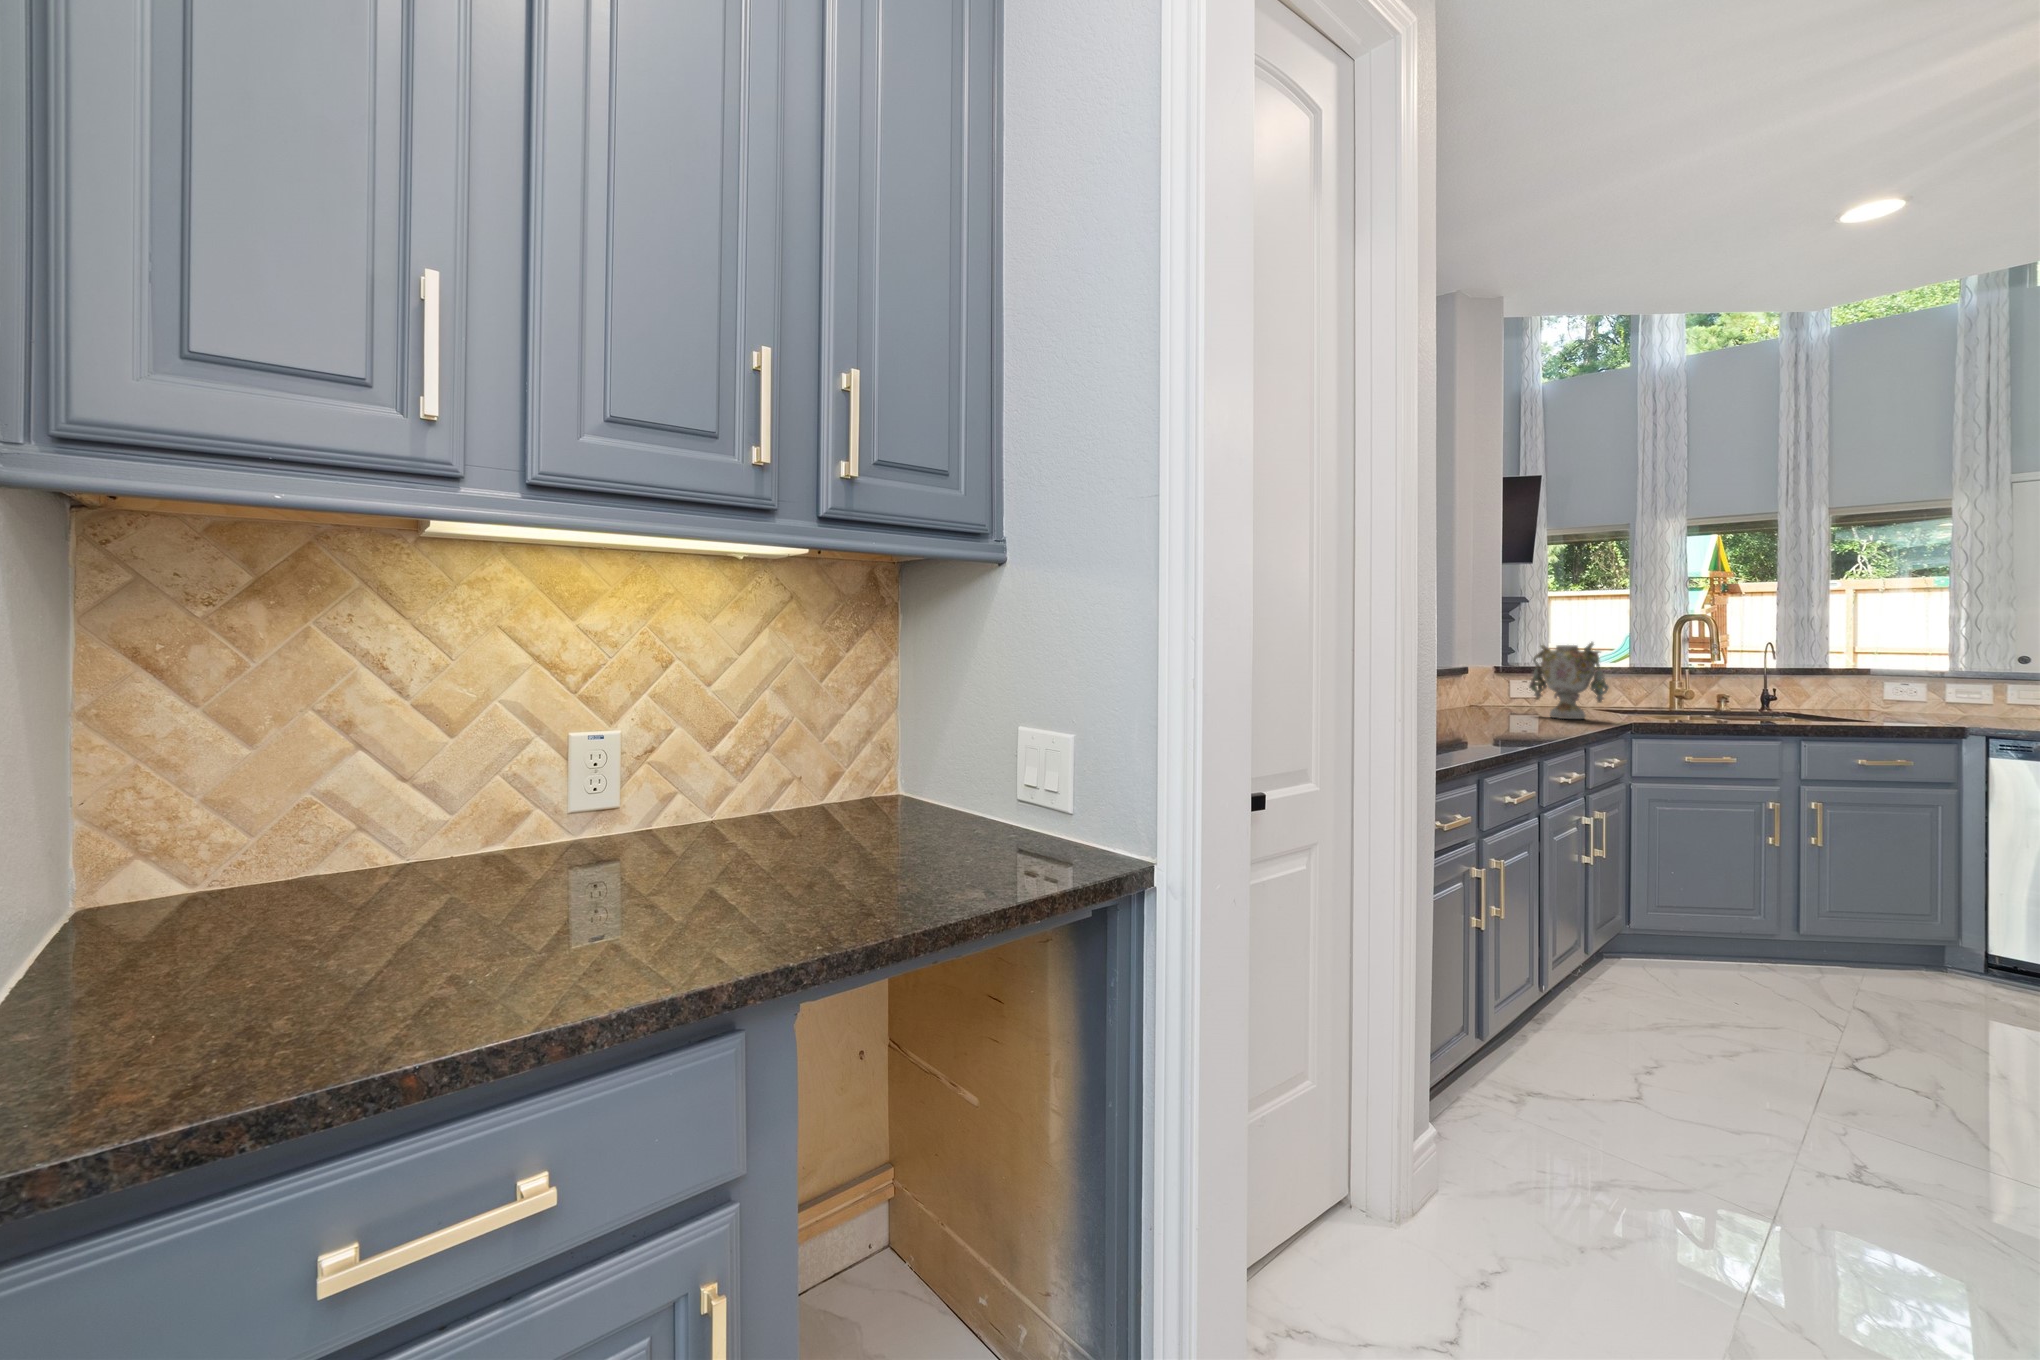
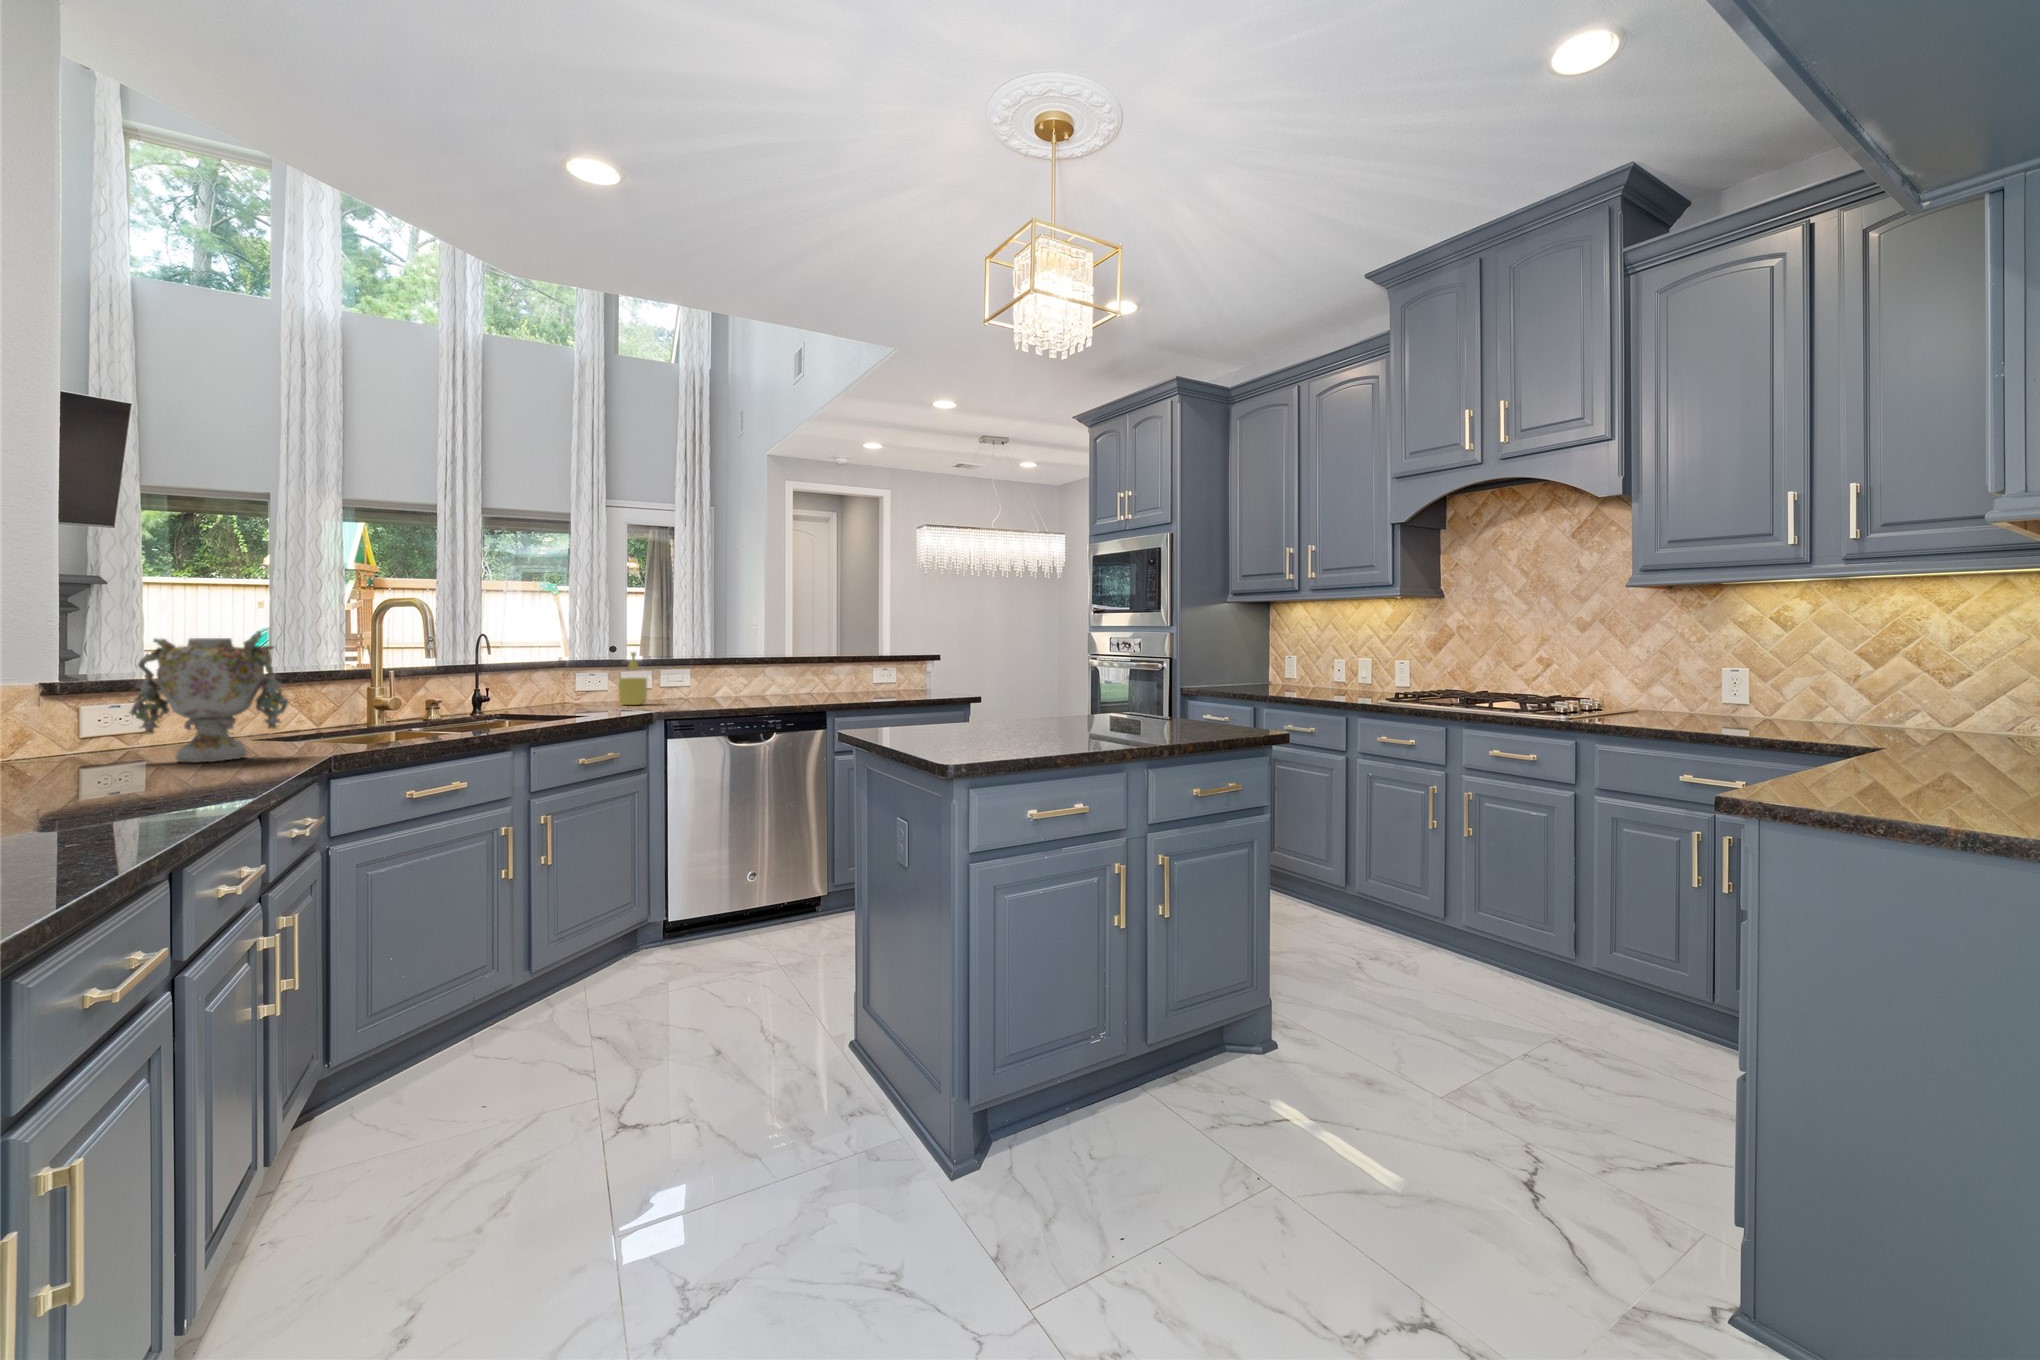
soap dispenser: none [1933,661,1973,717] -> present [619,652,647,705]

